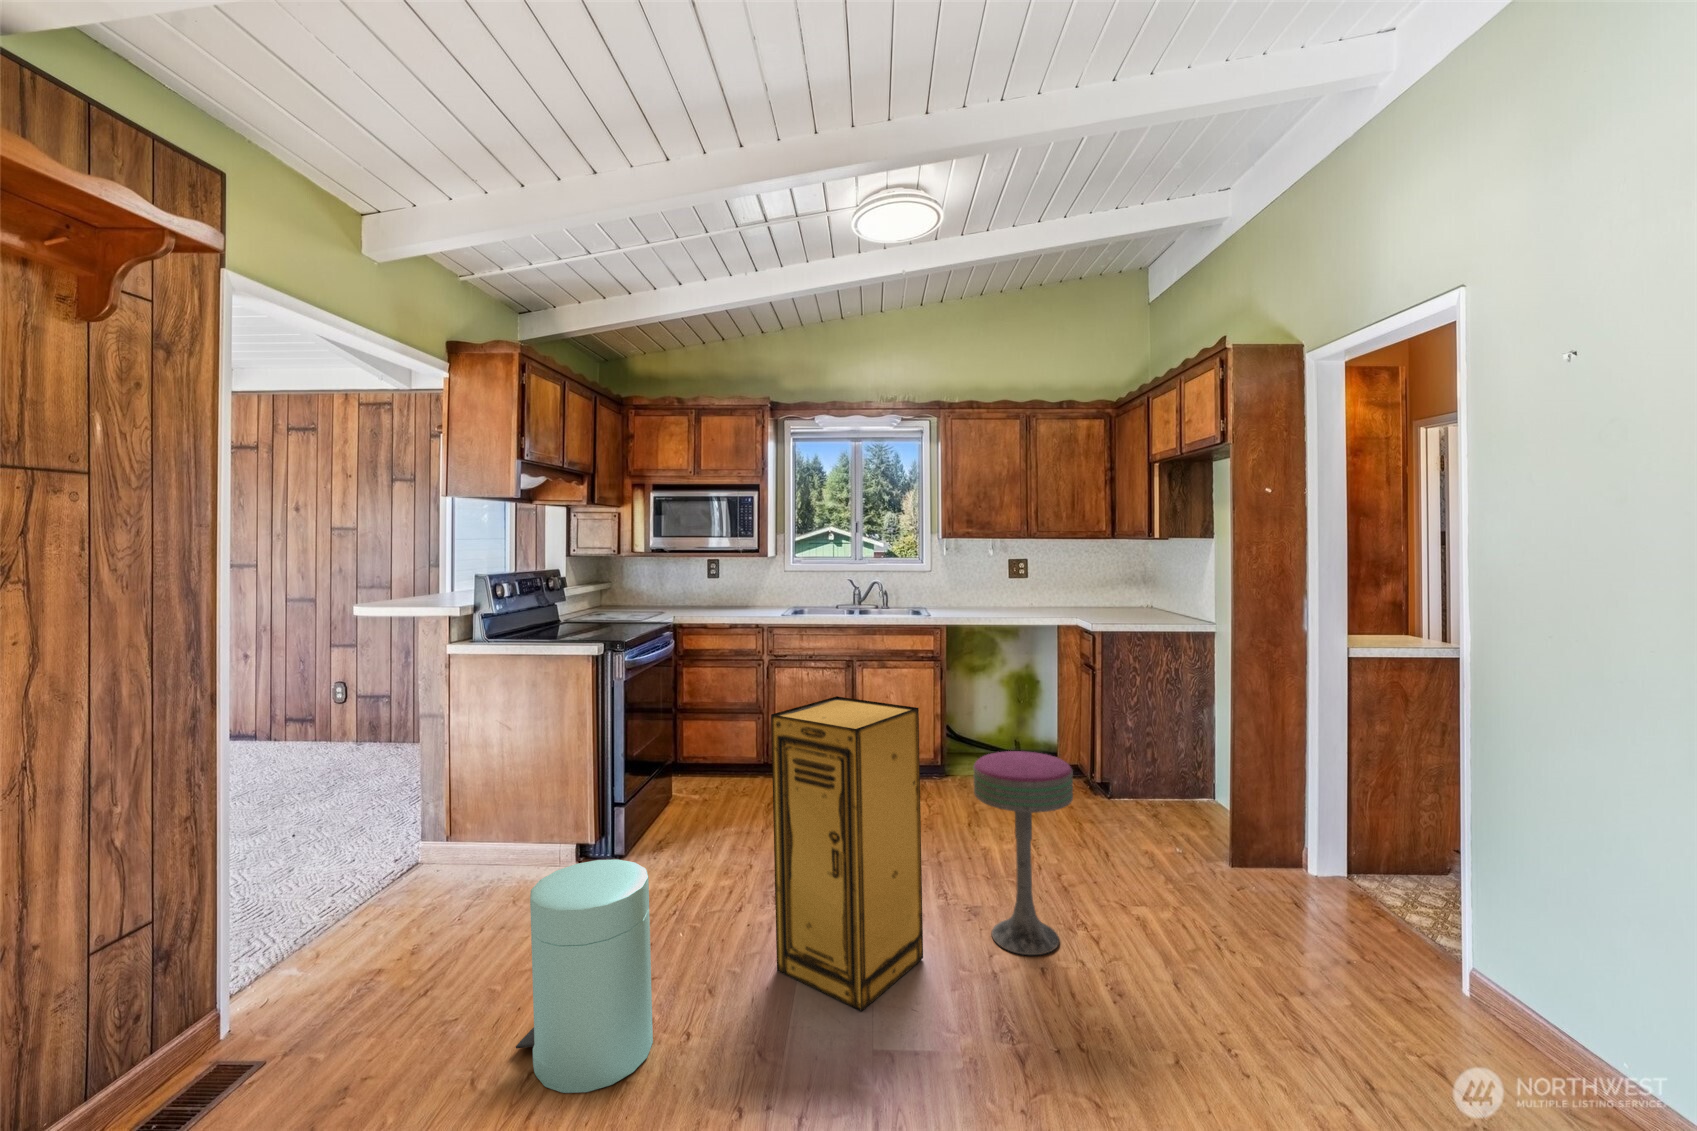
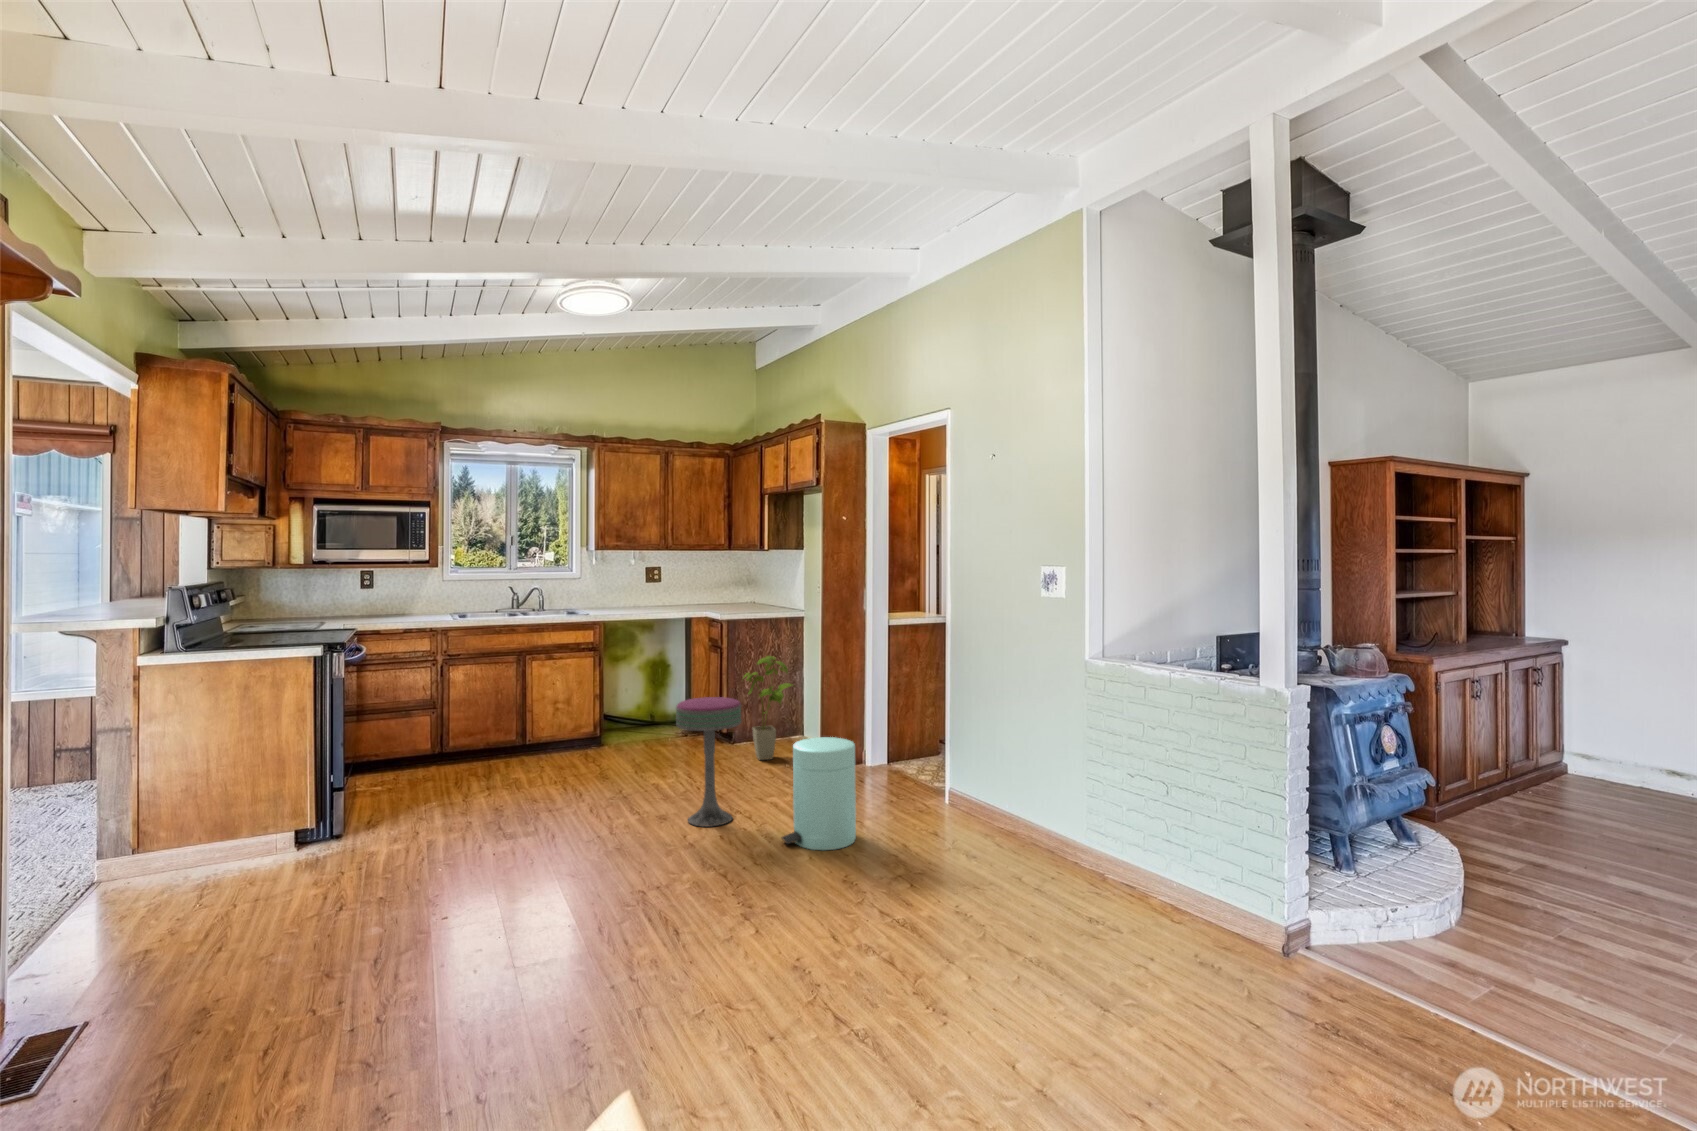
house plant: none [1109,686,1192,832] -> present [744,656,792,760]
storage cabinet: present [771,696,923,1011] -> none [545,667,649,868]
trash can: present [516,859,653,1093] -> present [782,737,856,850]

